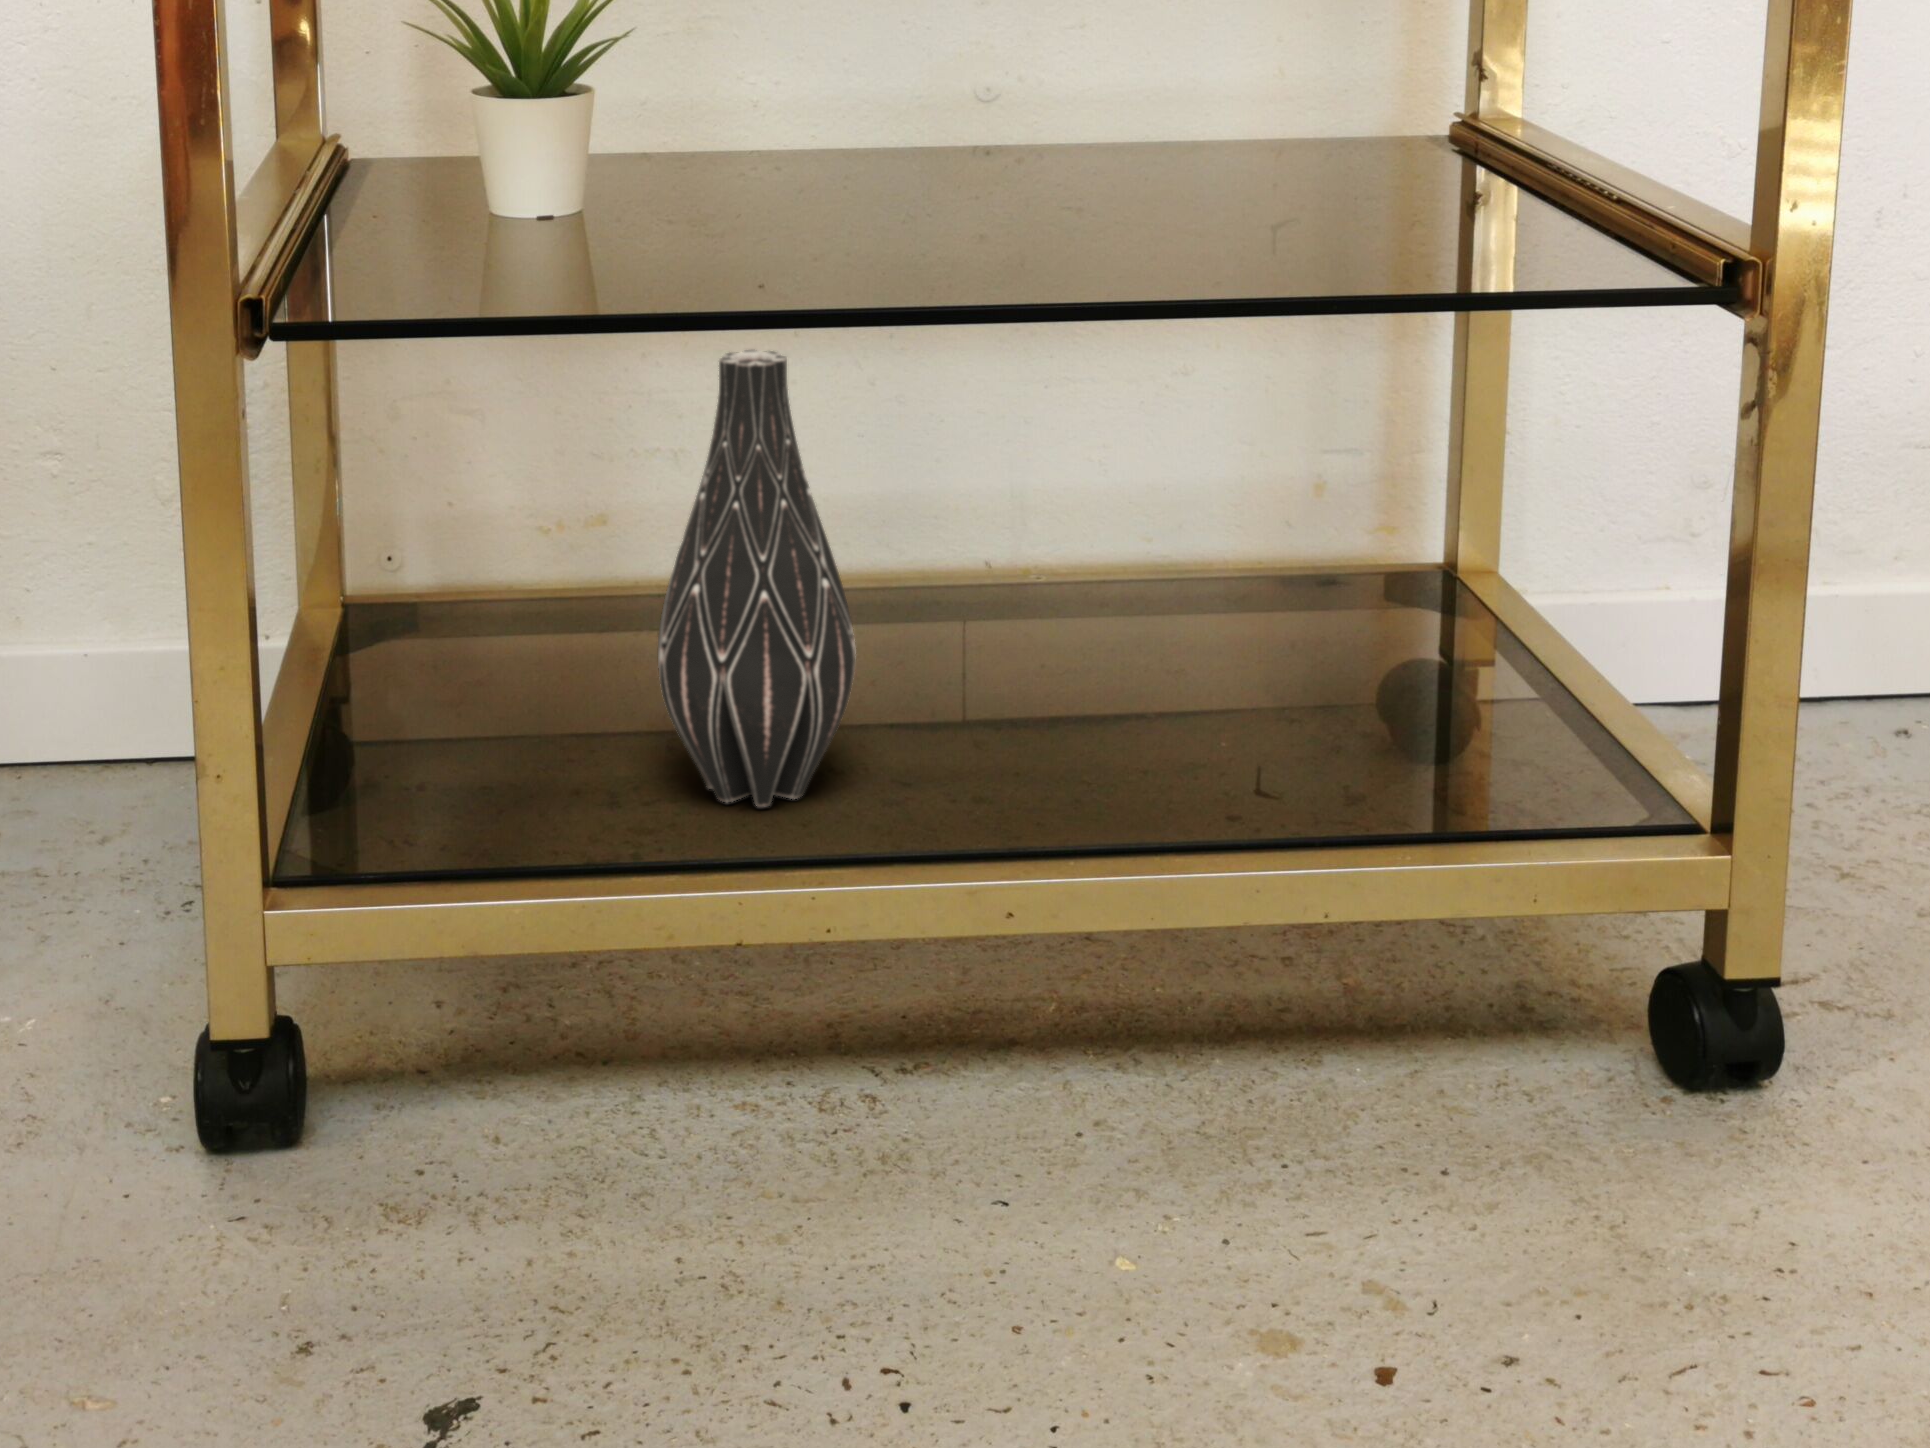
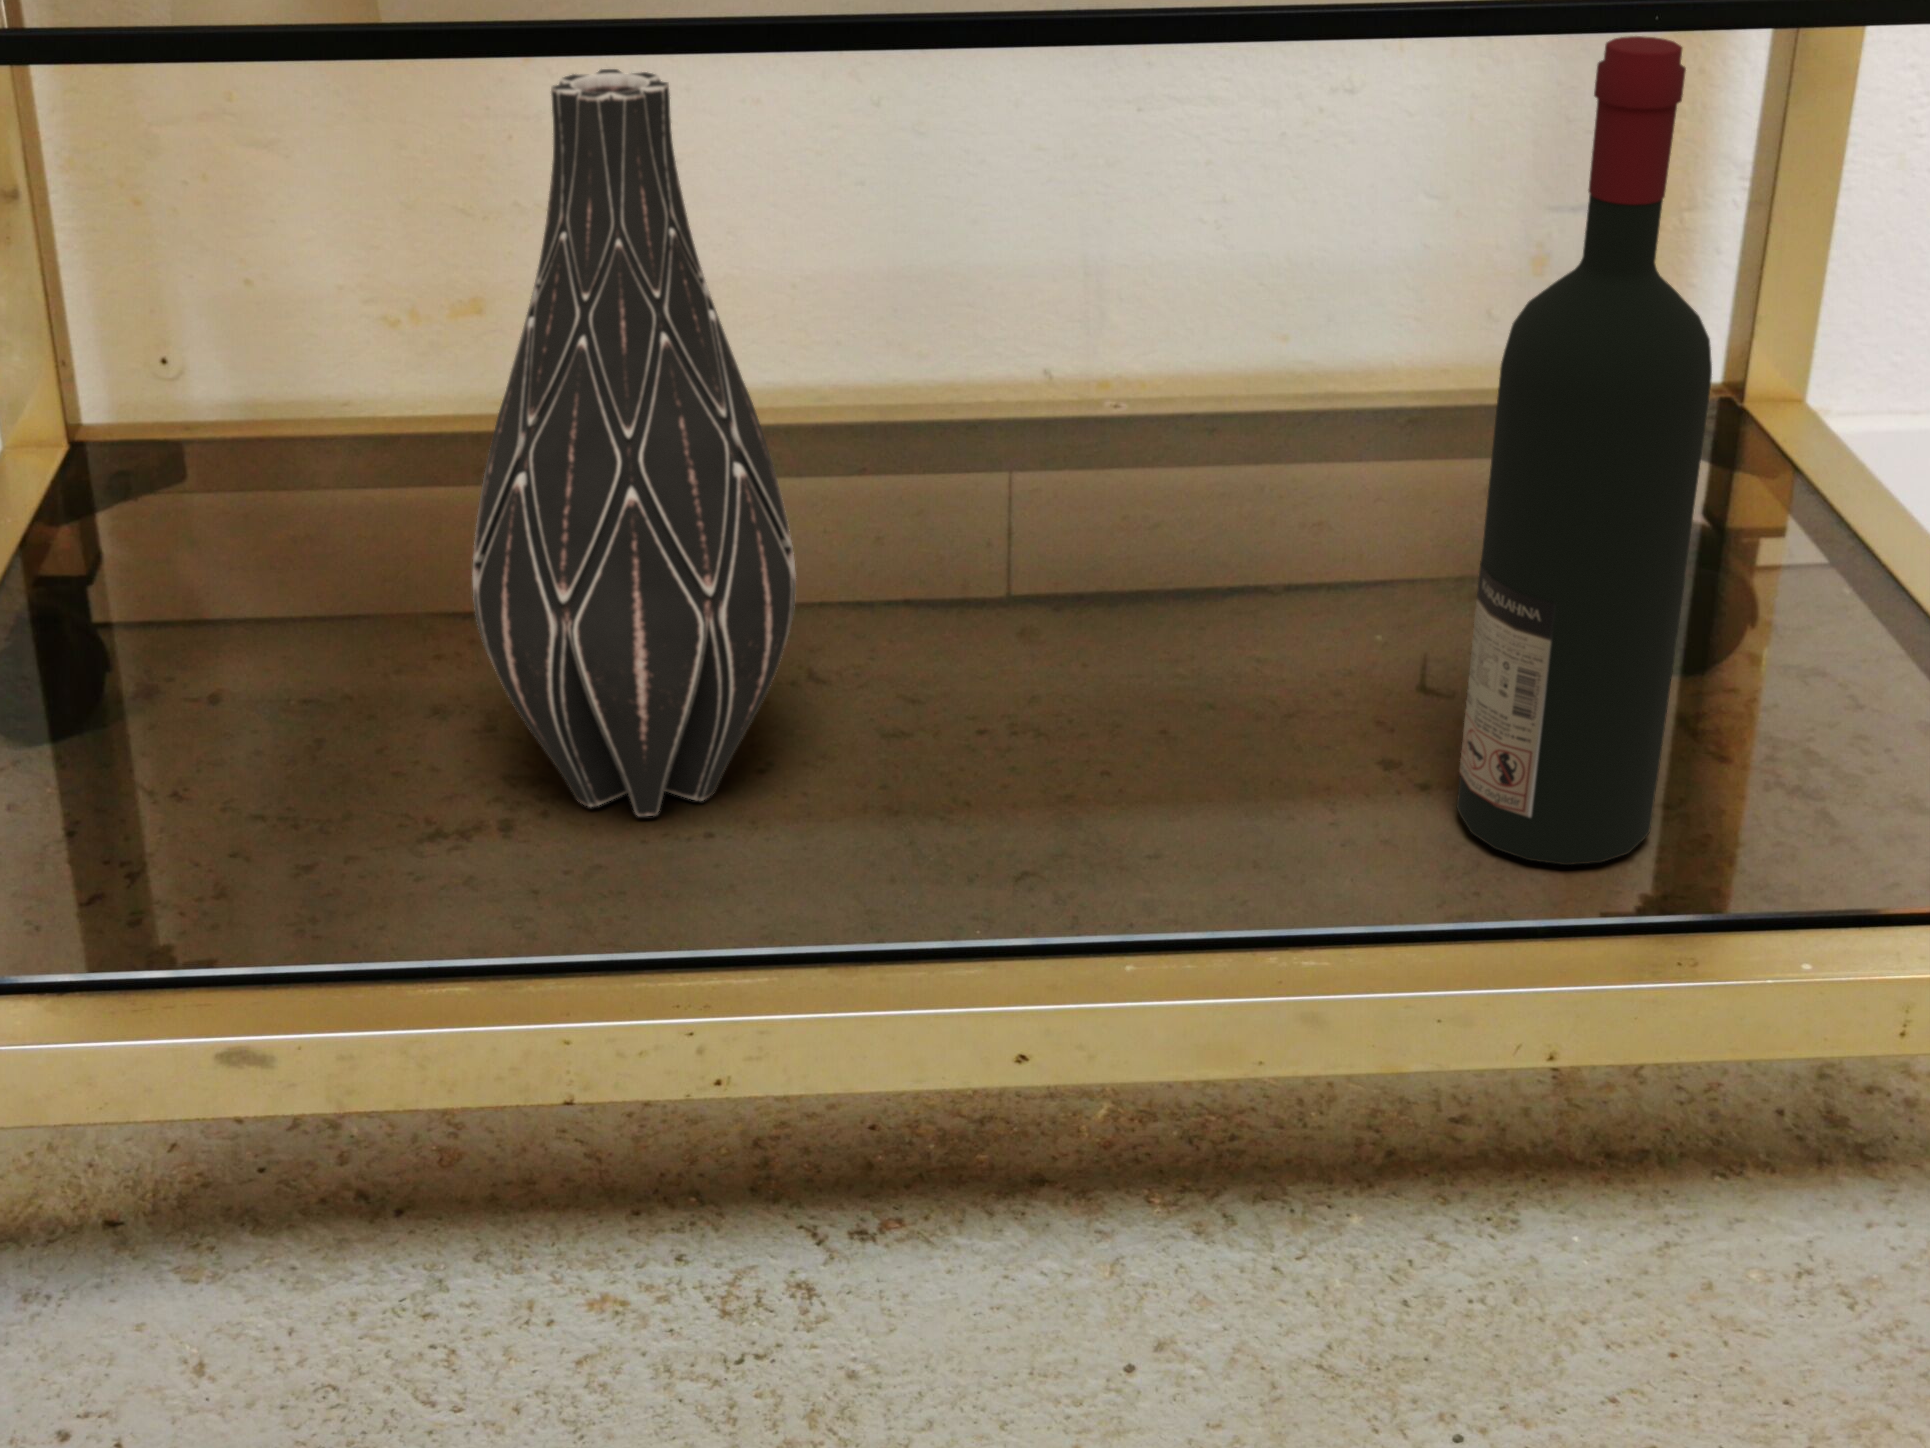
wine bottle: none [1268,326,1400,824] -> present [1457,36,1712,865]

